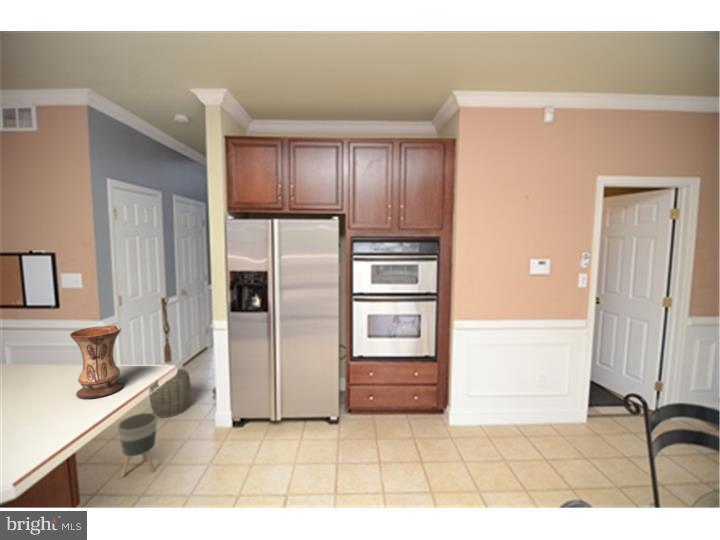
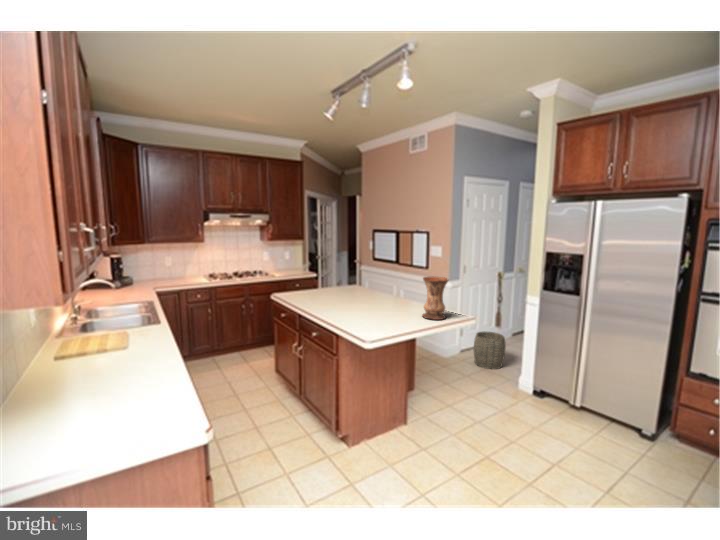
planter: present [118,413,157,477] -> none [444,351,471,395]

